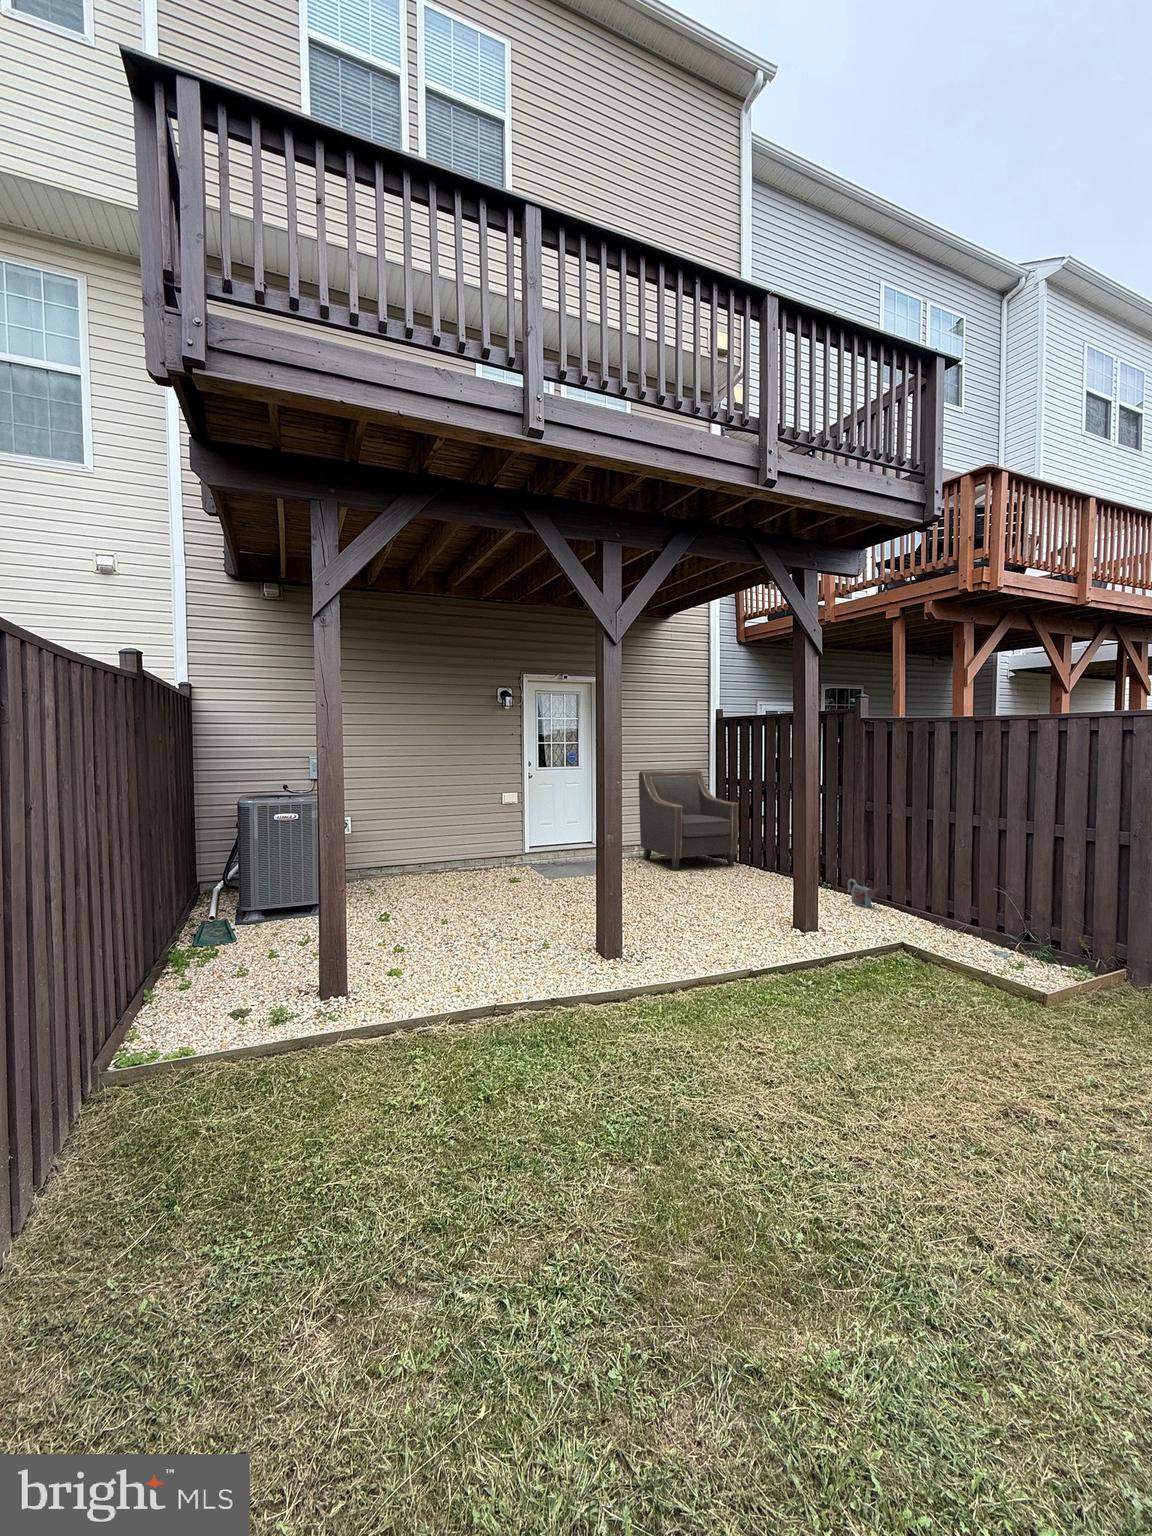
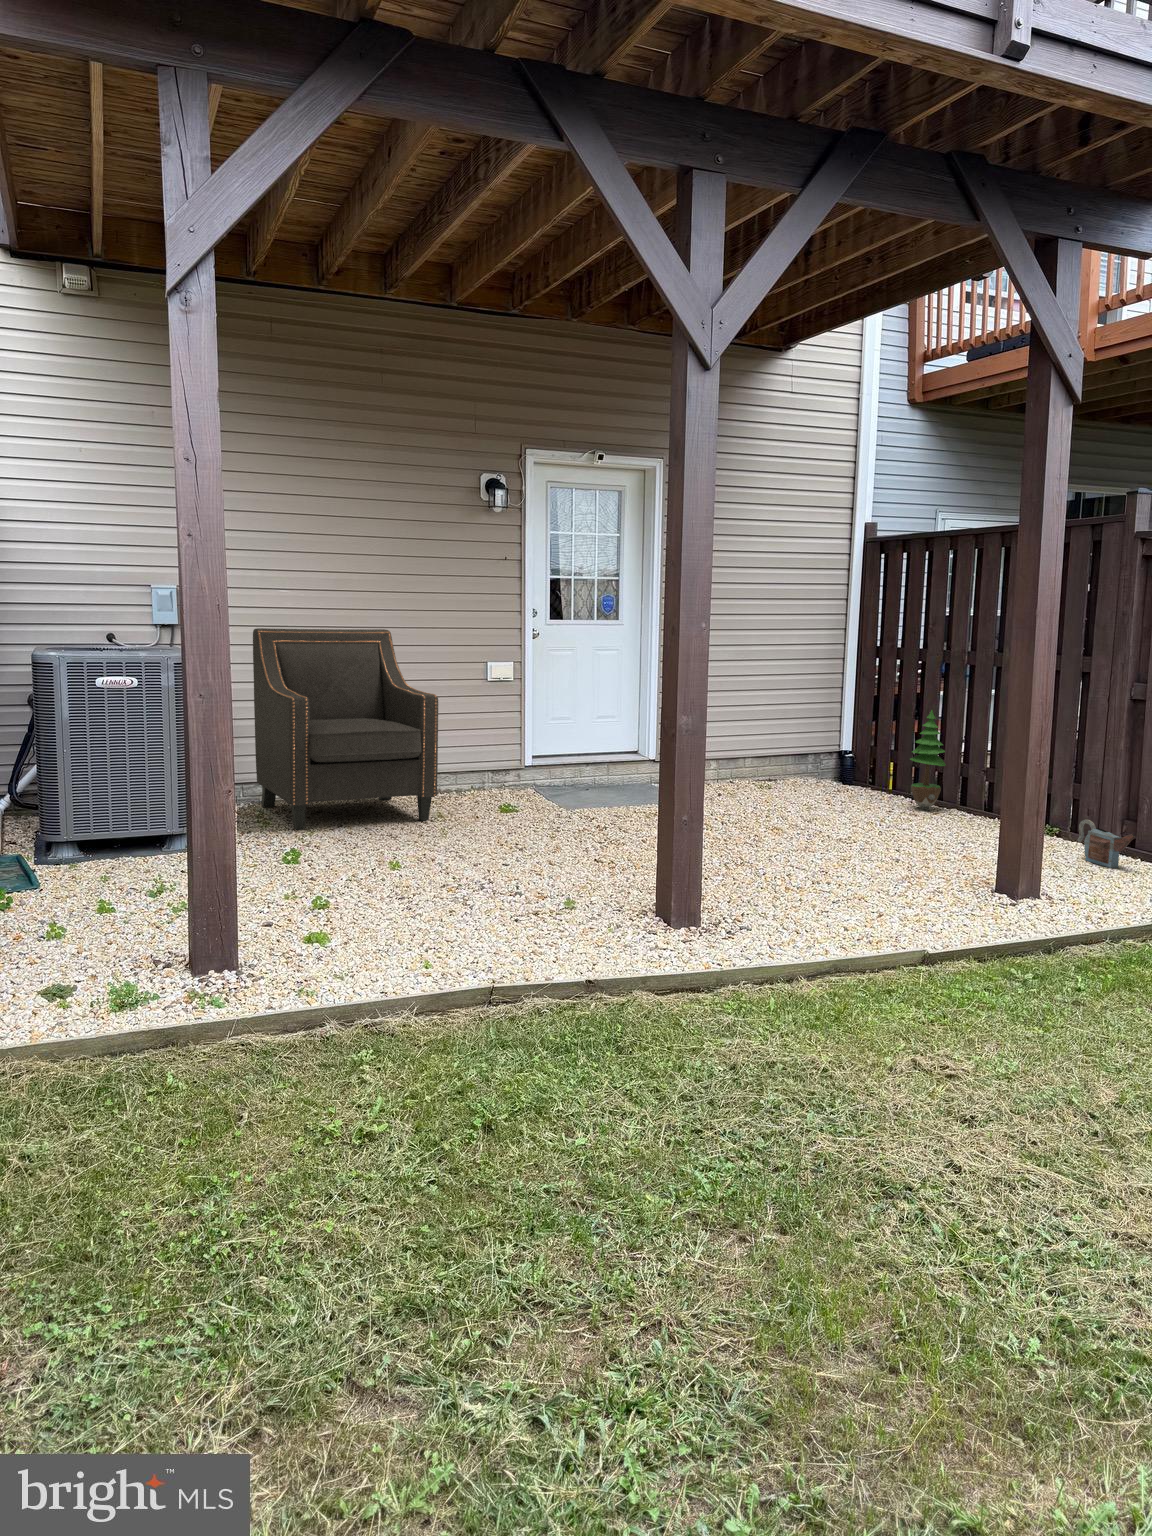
chair: present [639,770,739,871] -> present [253,628,438,830]
potted tree: none [750,813,771,871] -> present [910,710,946,809]

